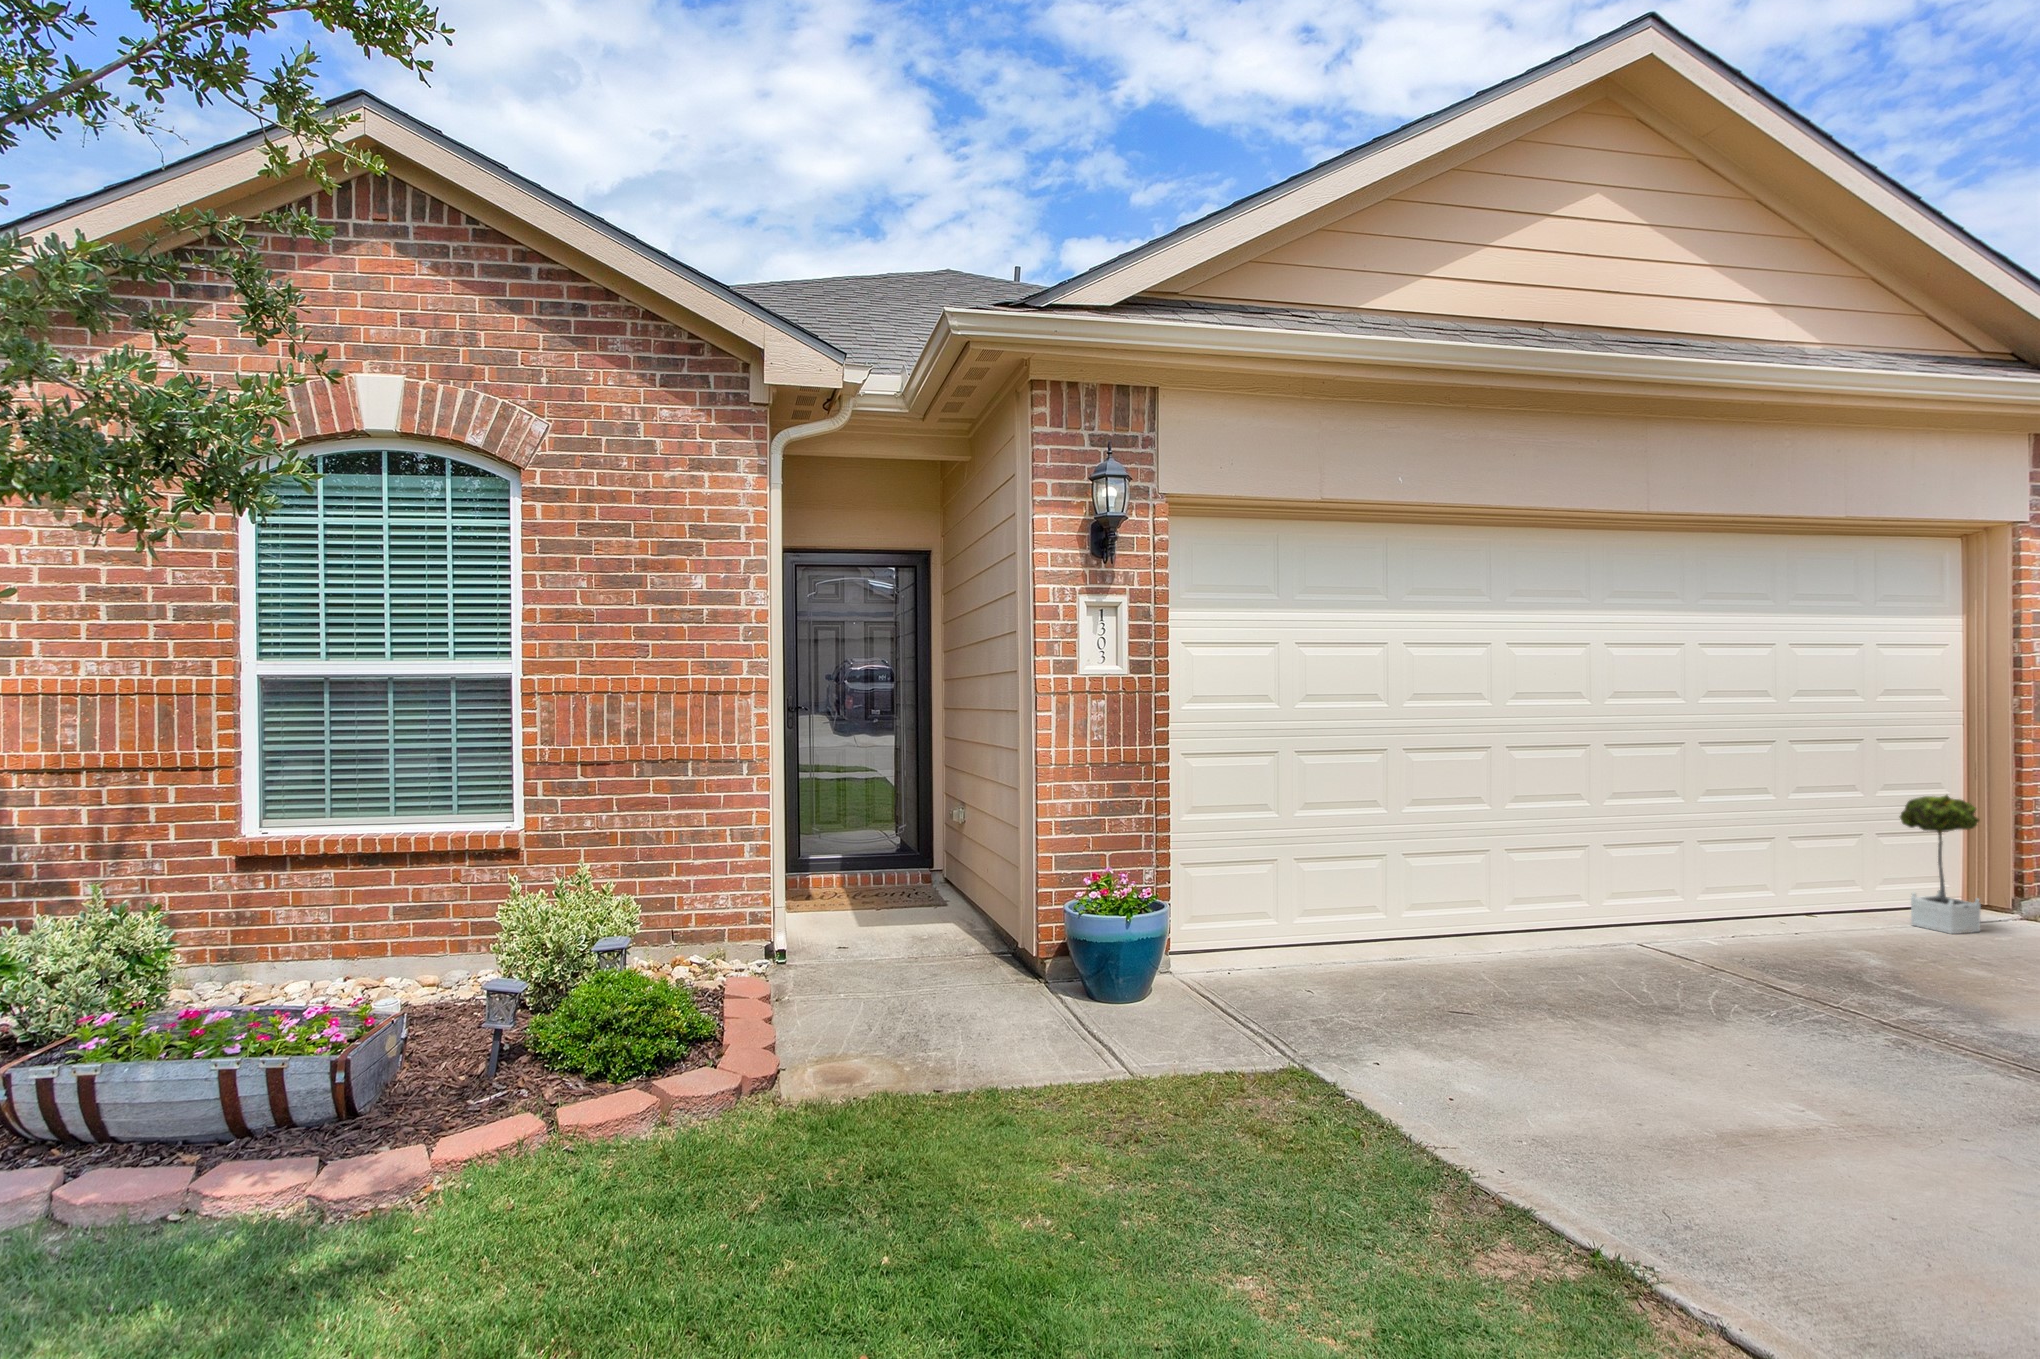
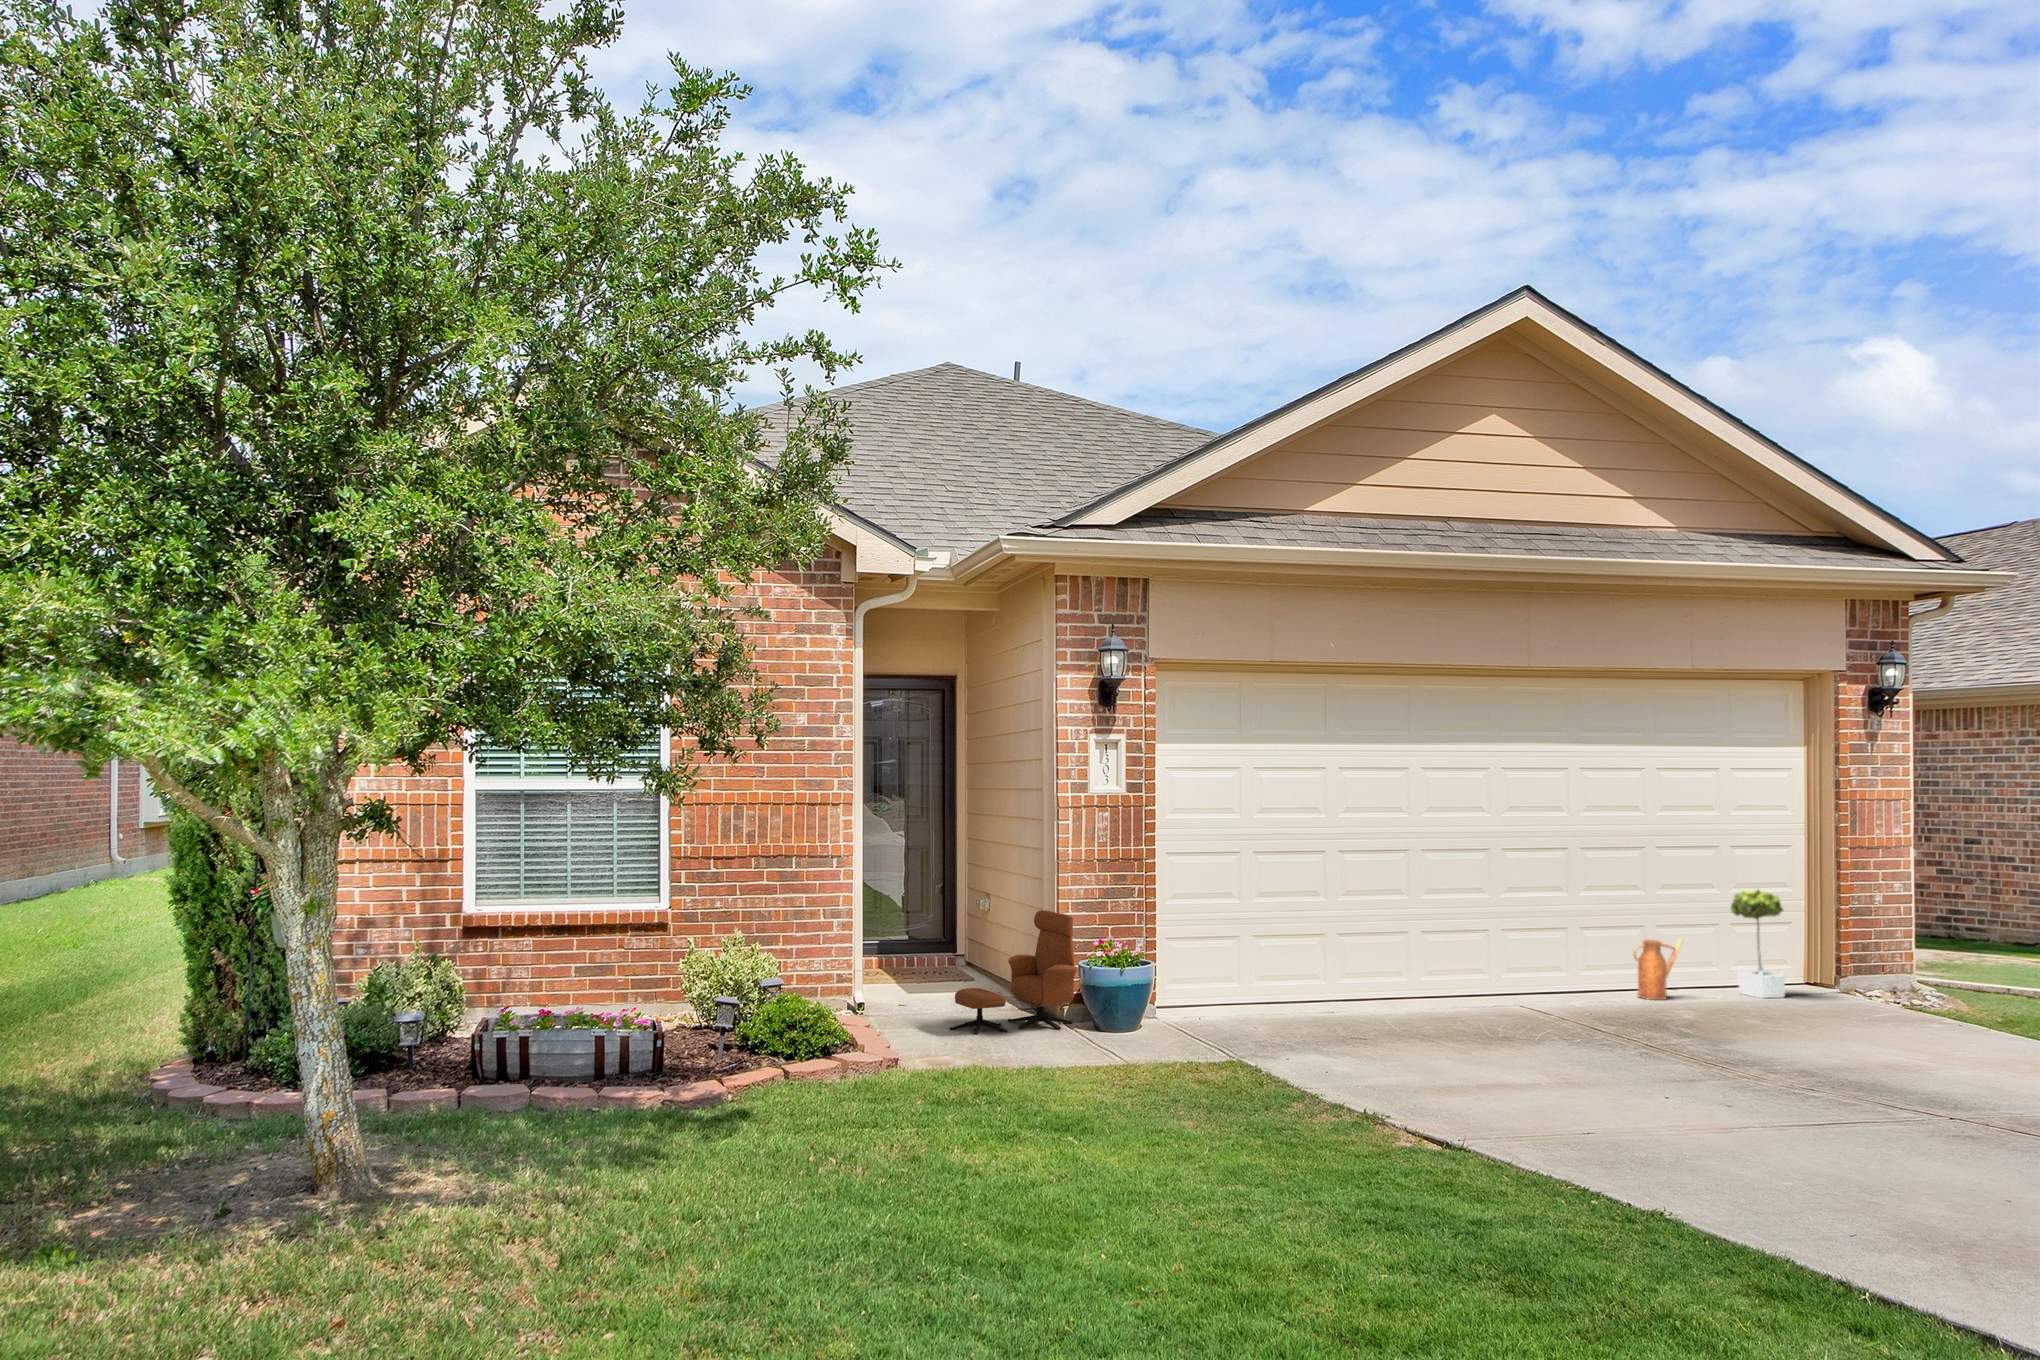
lounge chair: none [882,831,1061,1012] -> present [949,910,1078,1035]
watering can: none [1783,858,1846,937] -> present [1633,939,1683,1000]

